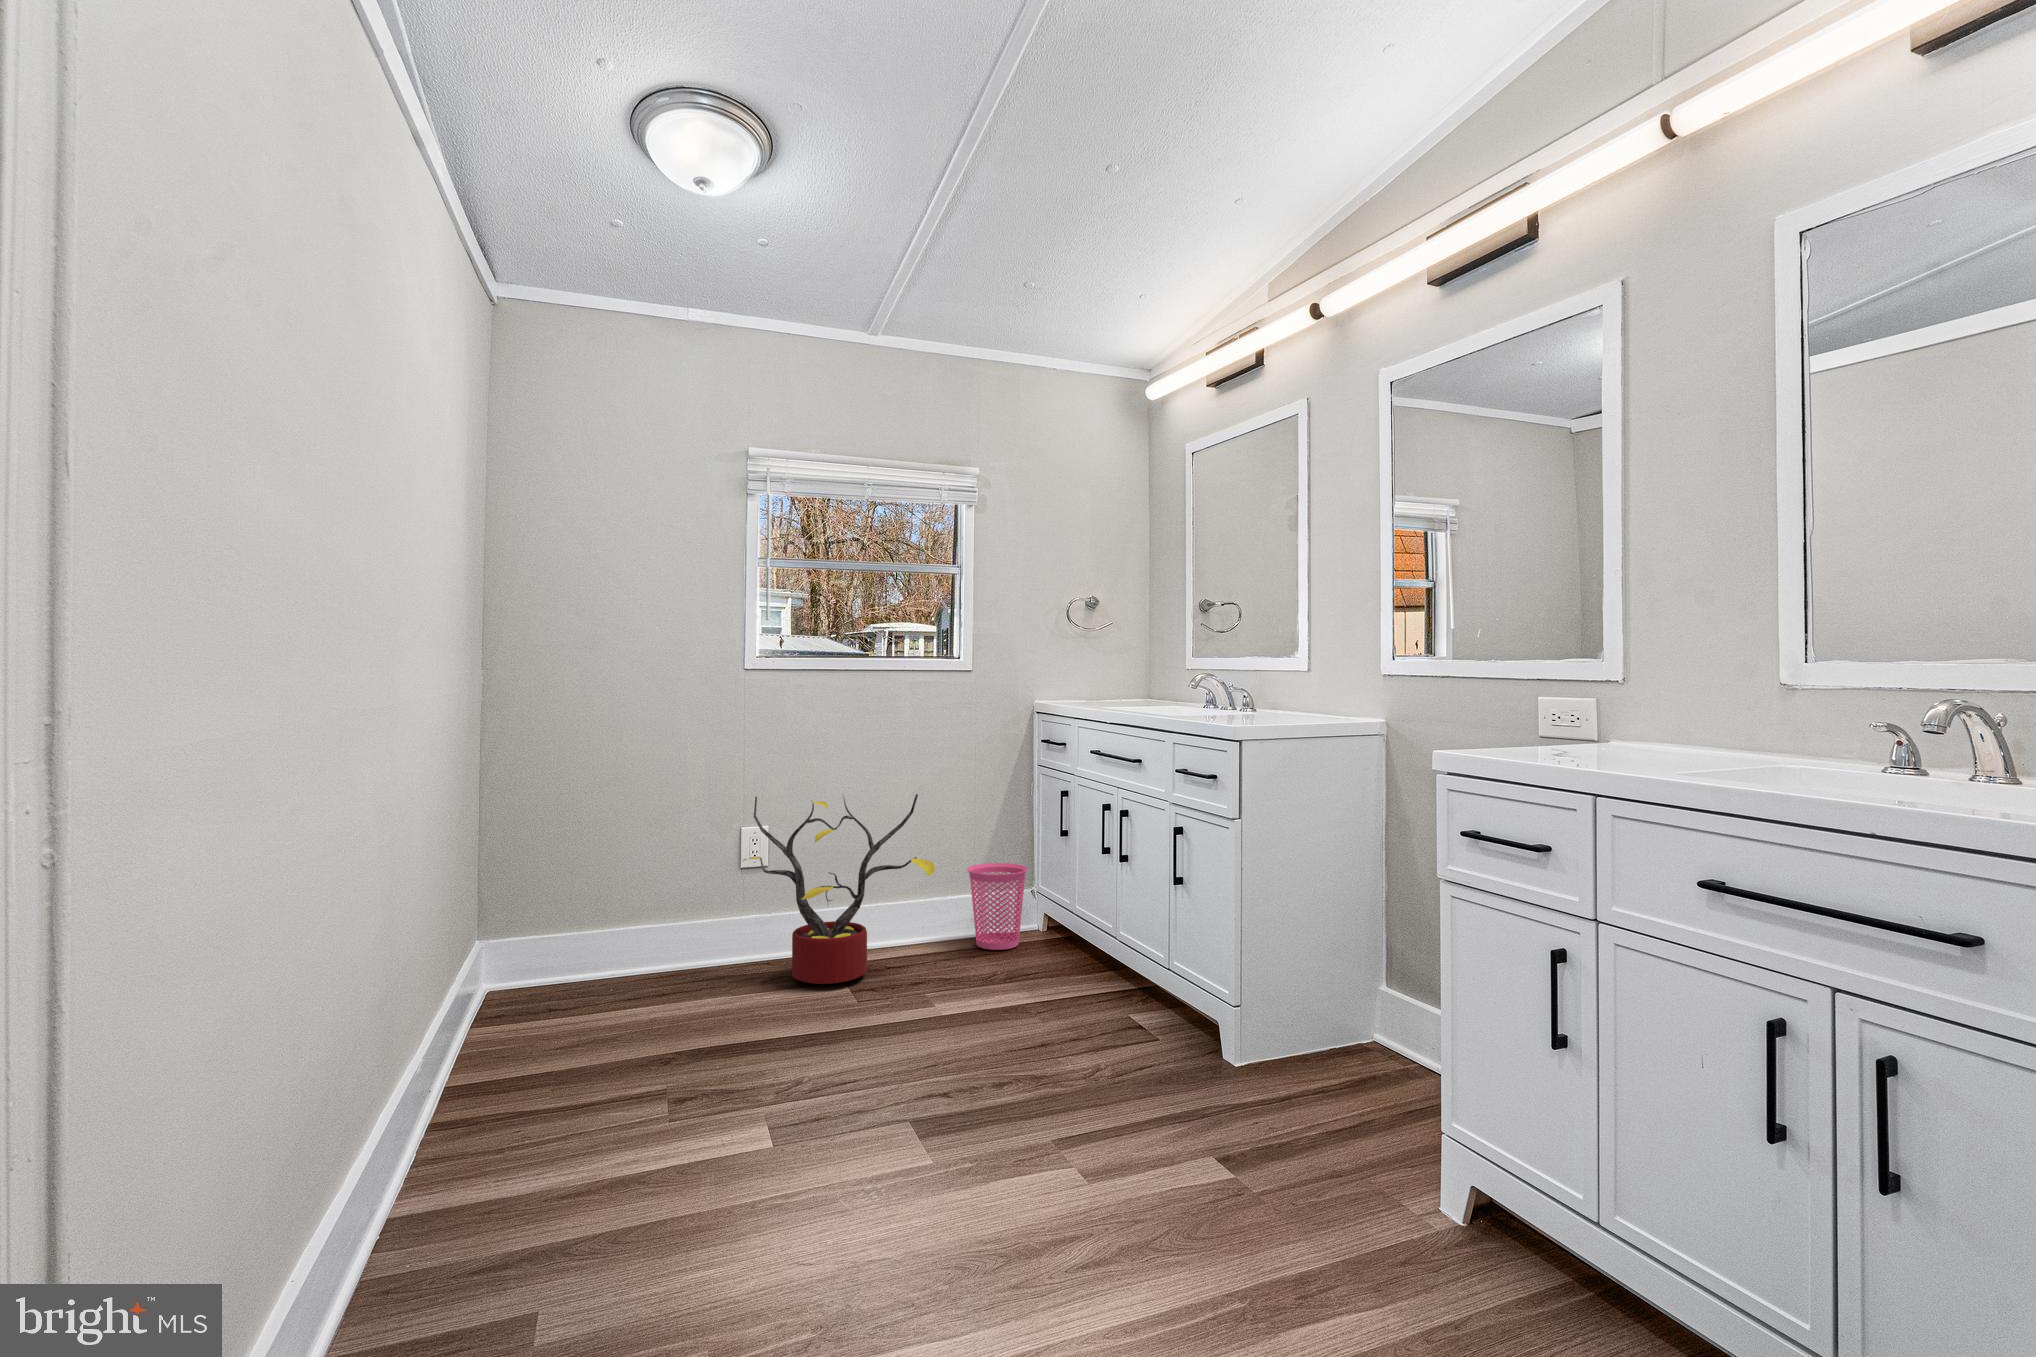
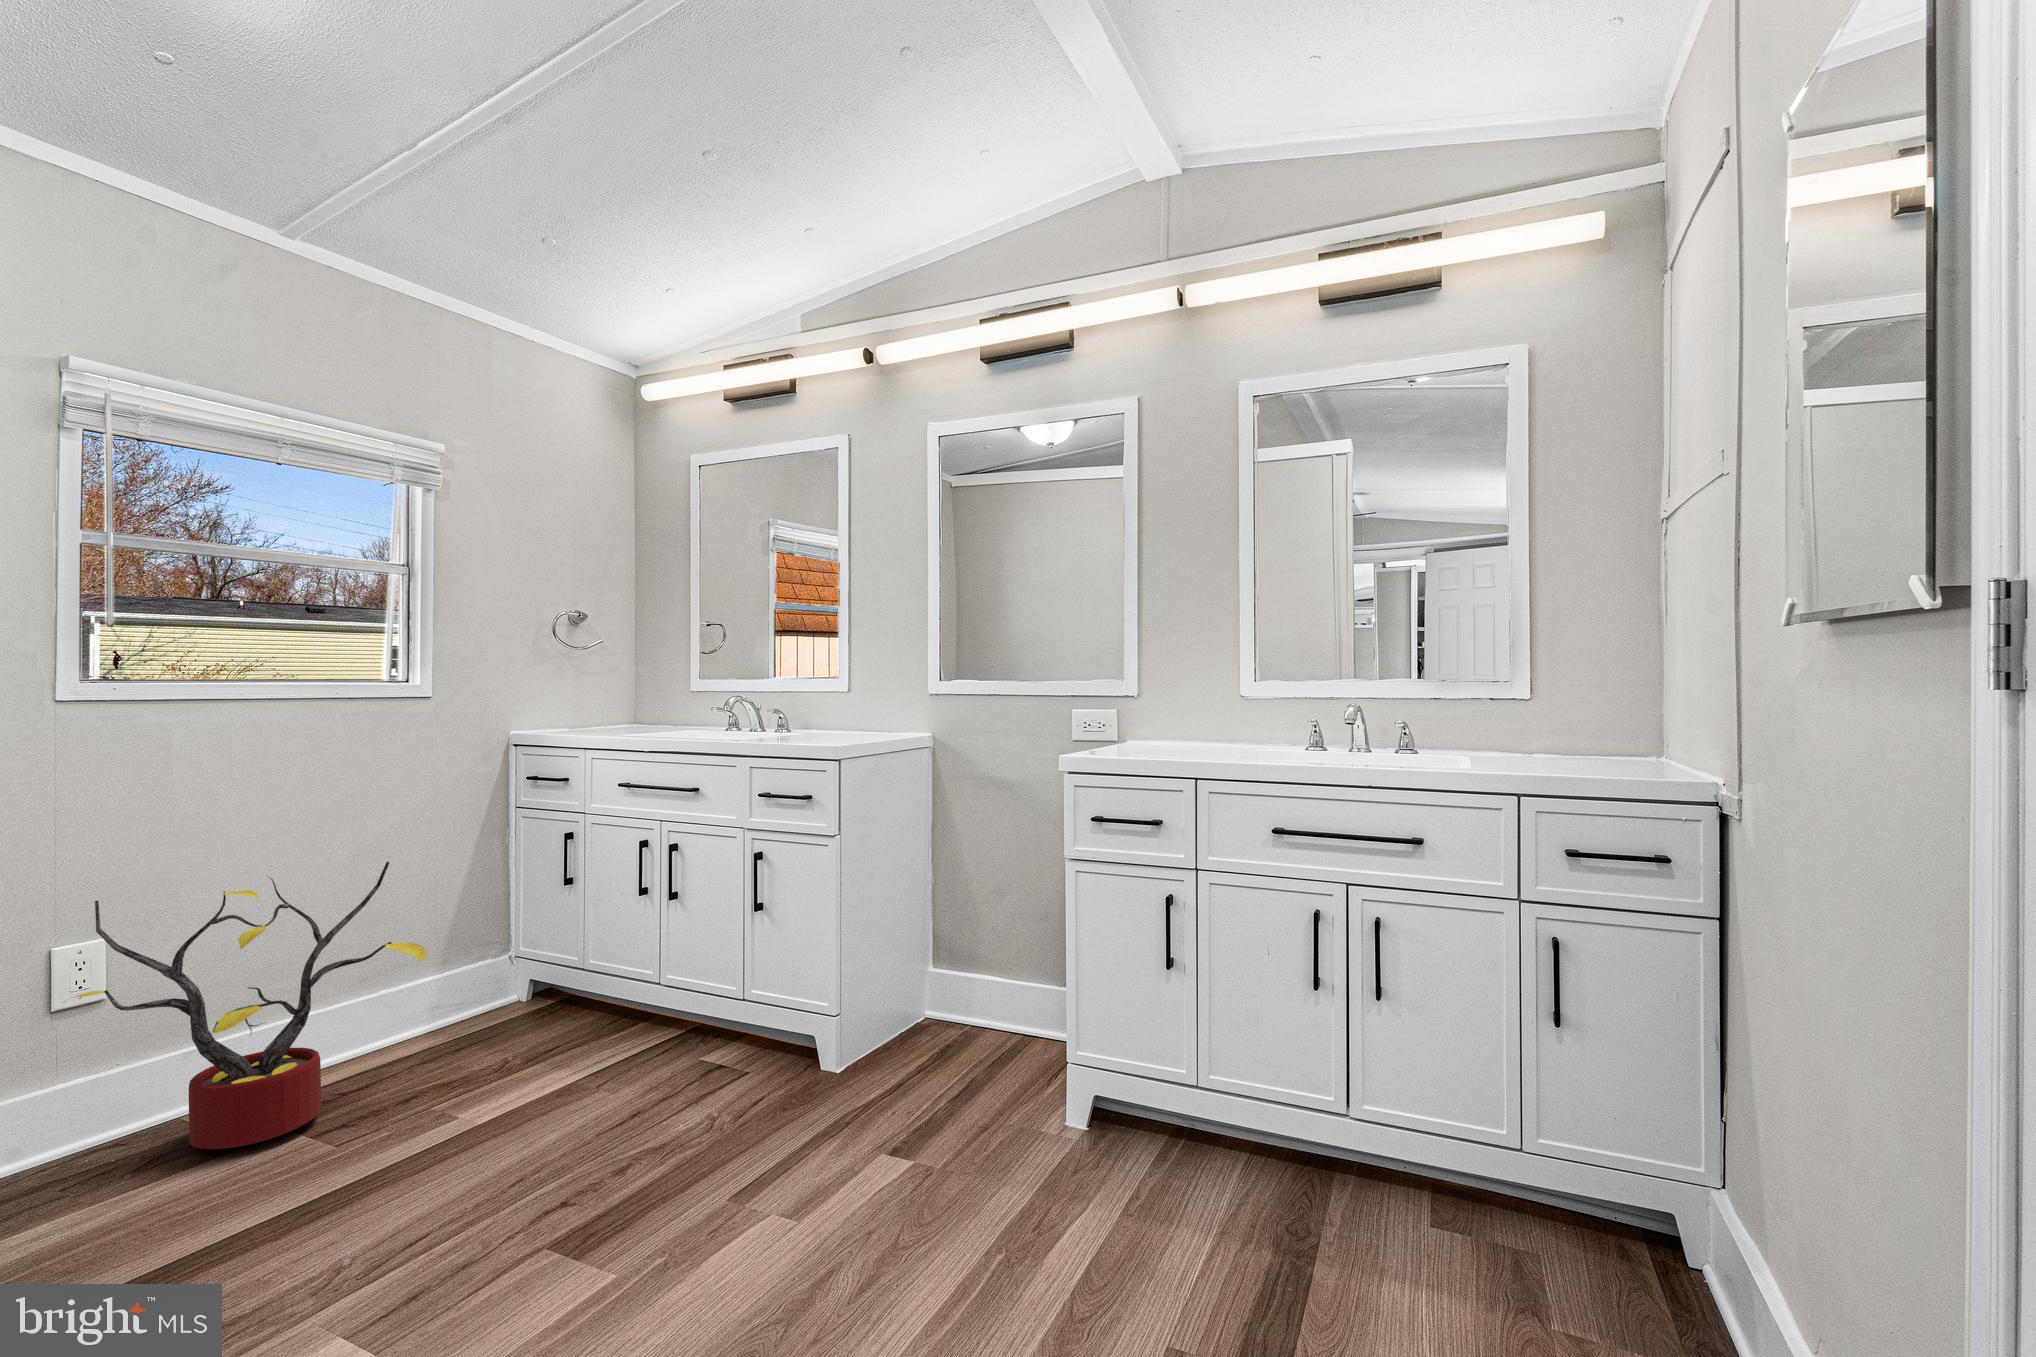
waste basket: present [967,863,1028,950] -> none [435,929,521,1038]

